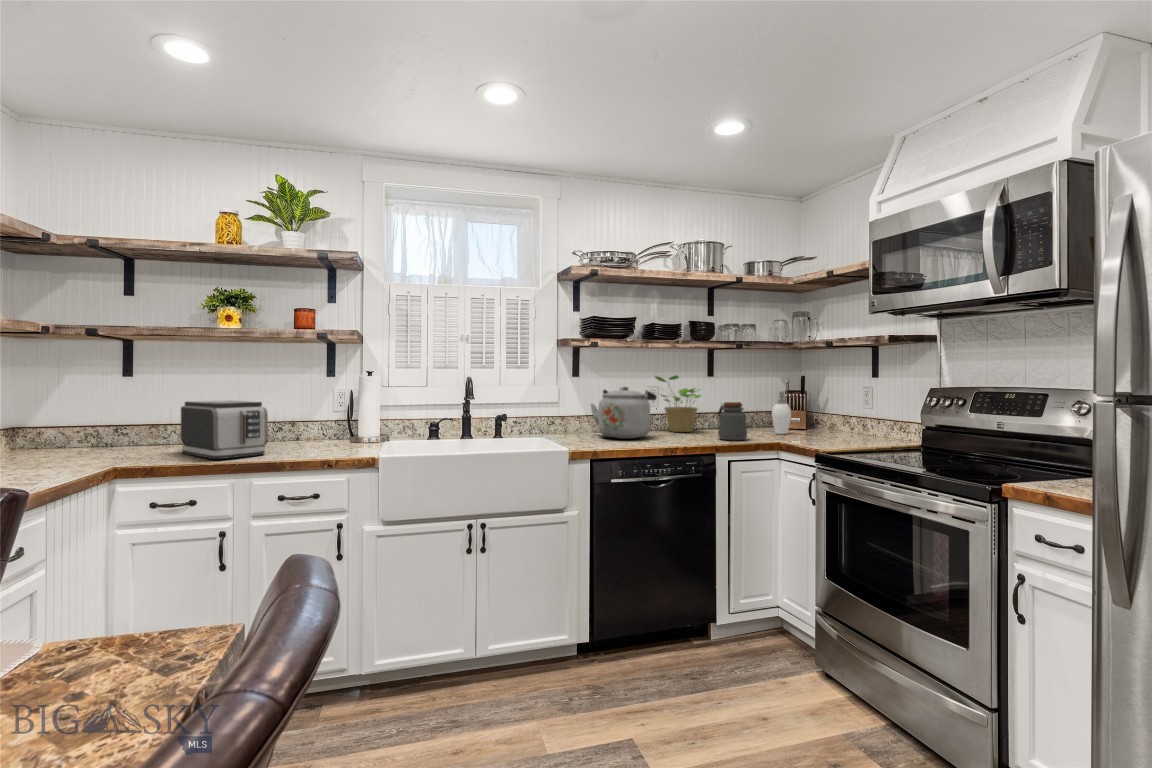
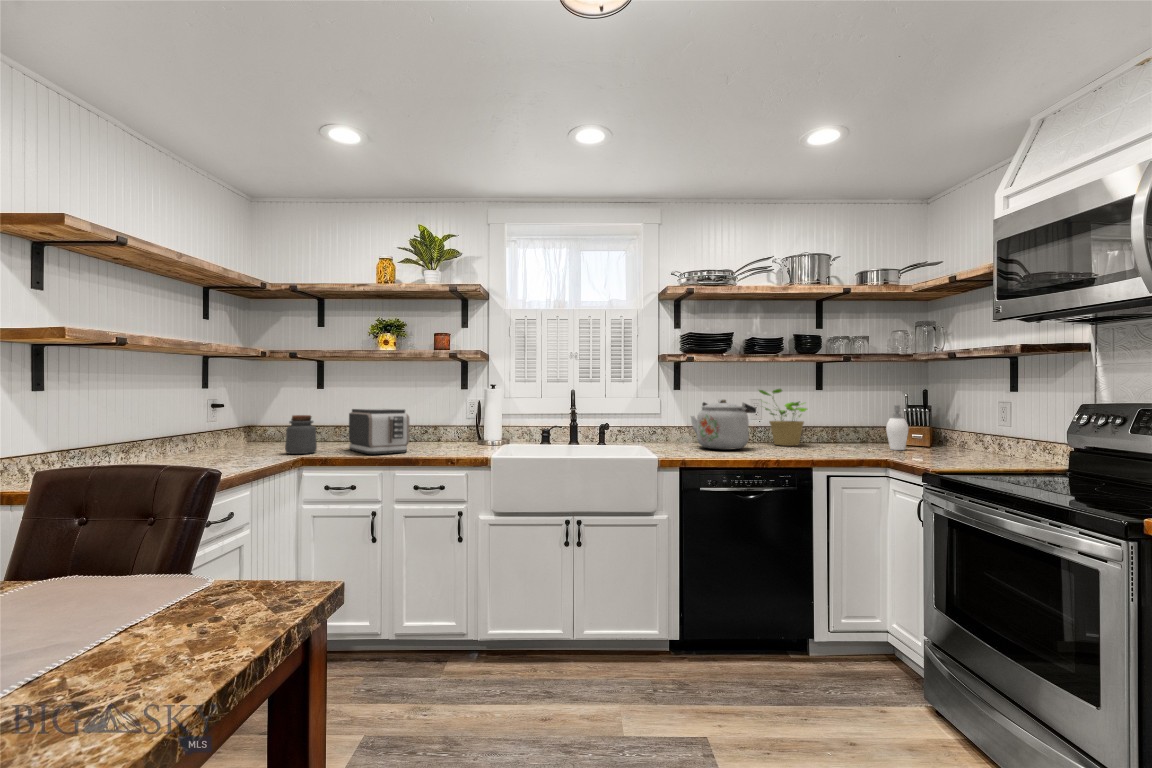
jar: present [718,402,747,440] -> present [285,415,317,454]

